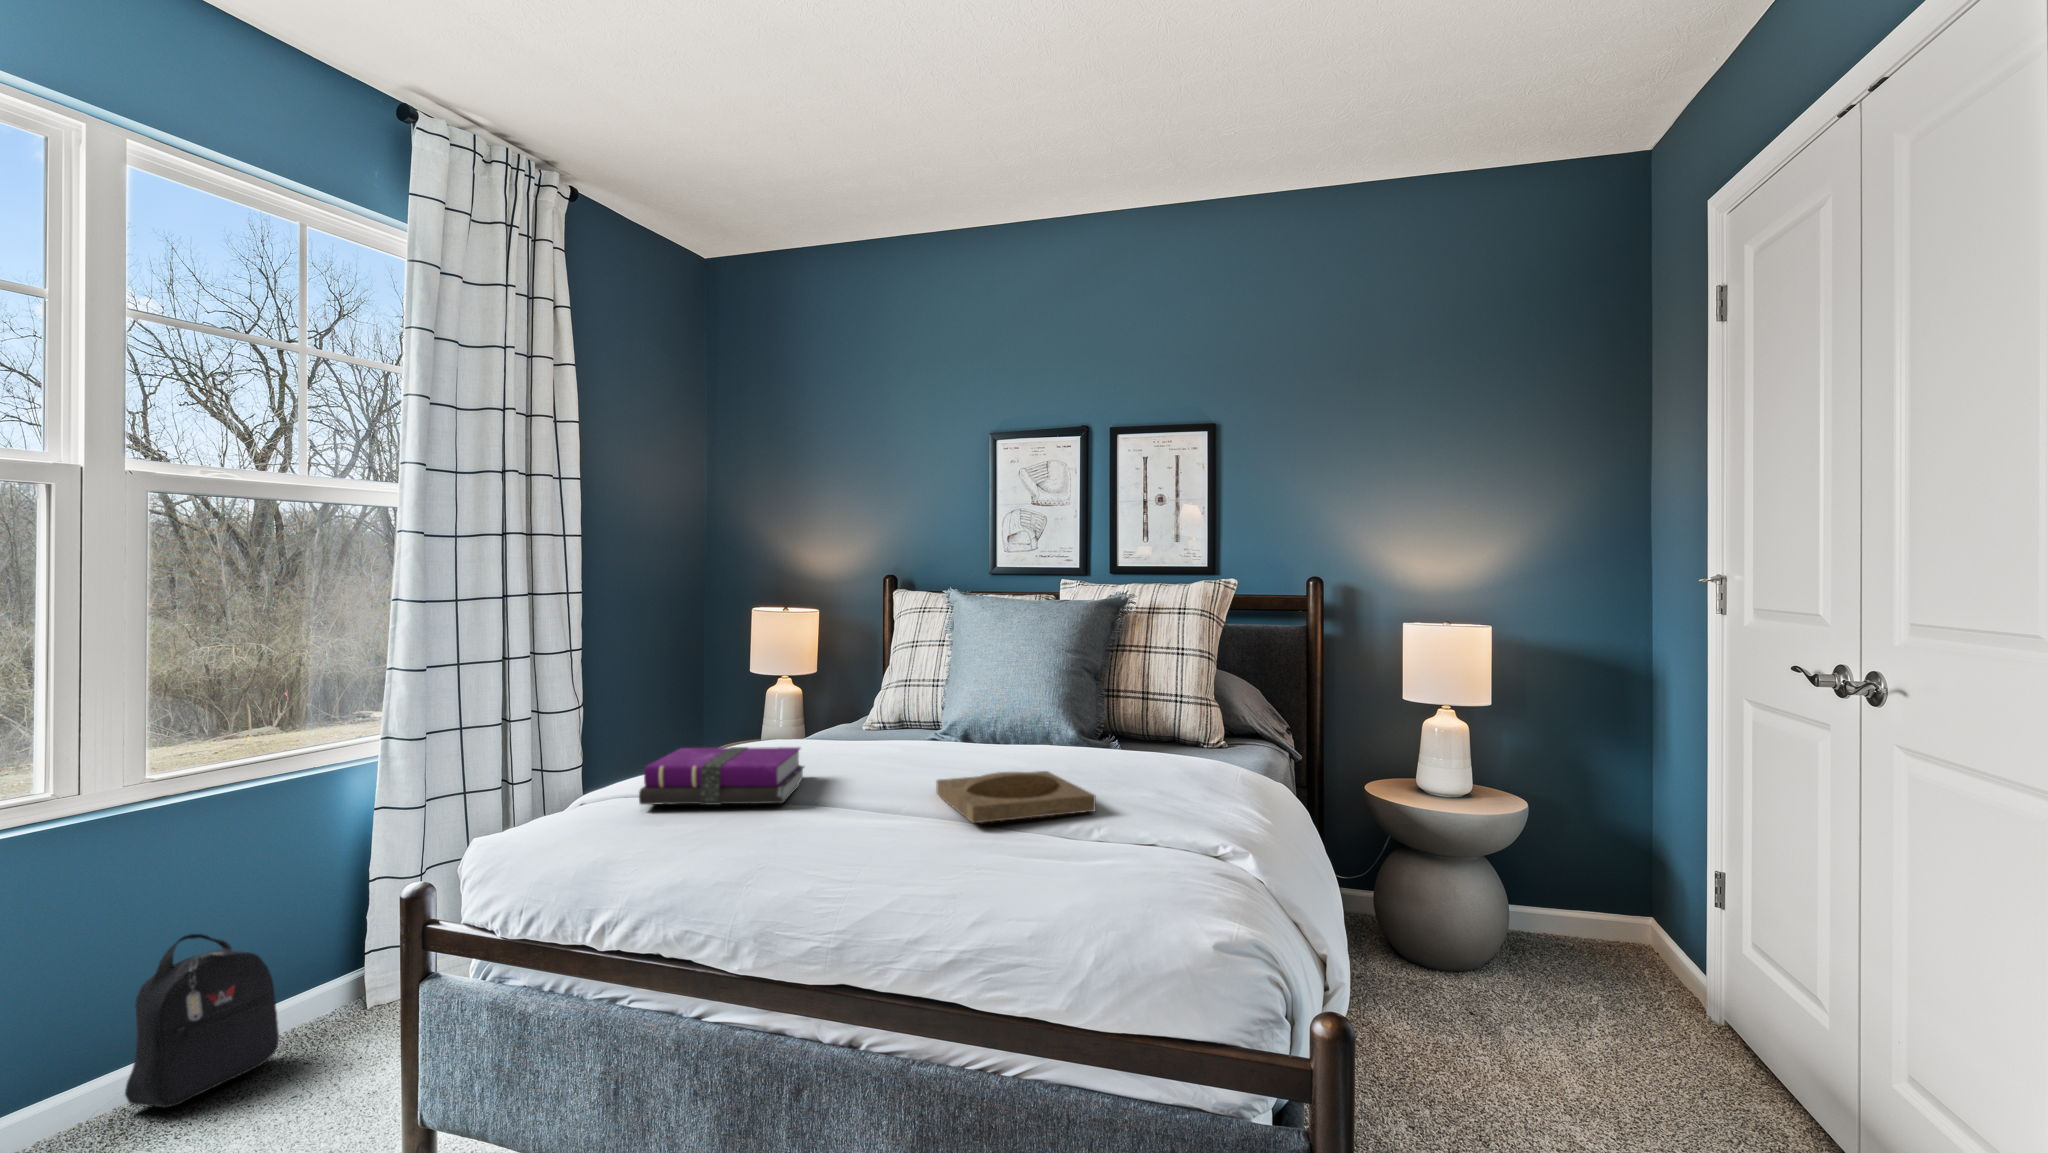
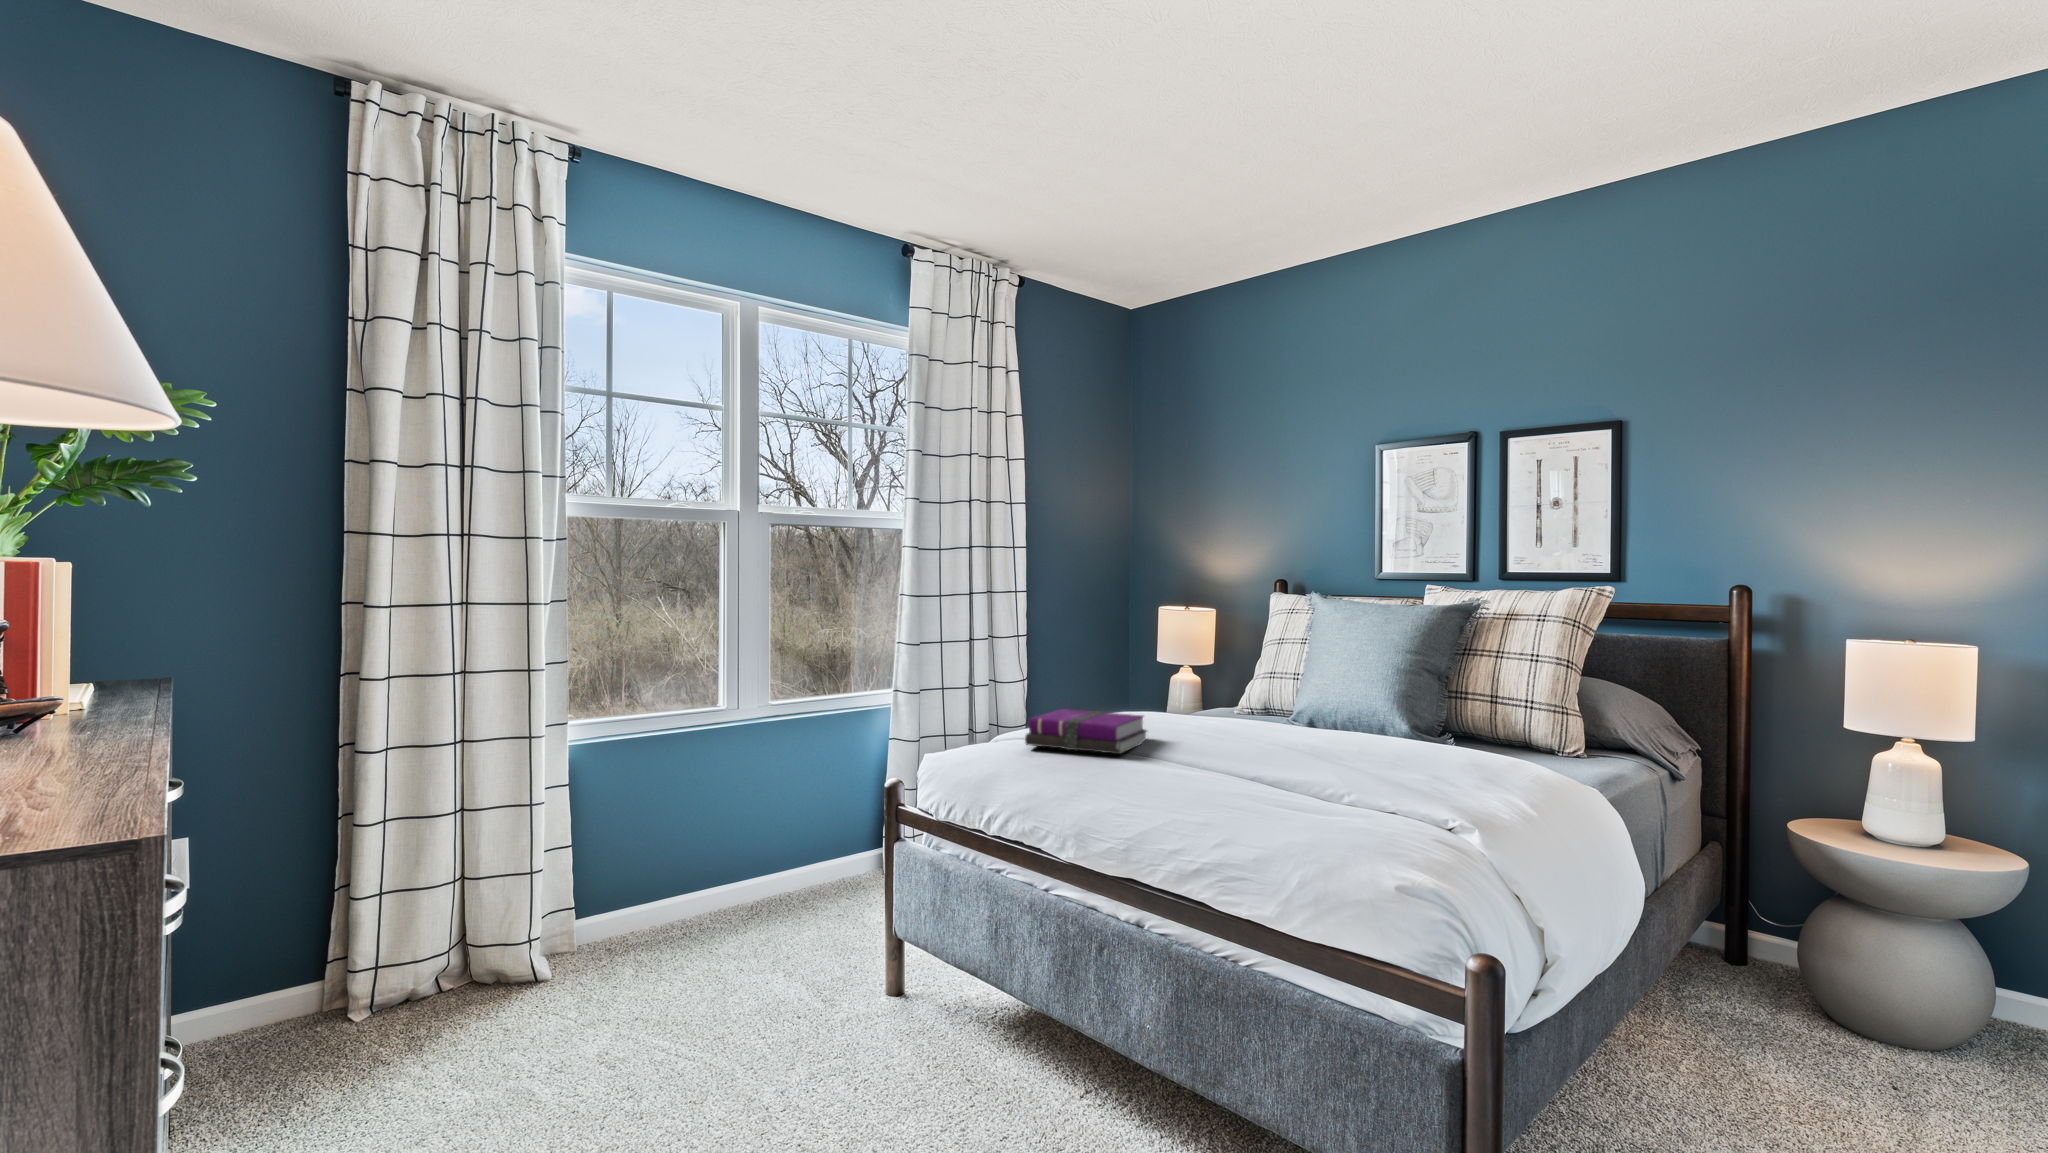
tray: present [936,771,1095,823] -> none [1240,749,1360,785]
backpack: present [125,934,279,1108] -> none [756,803,833,907]

